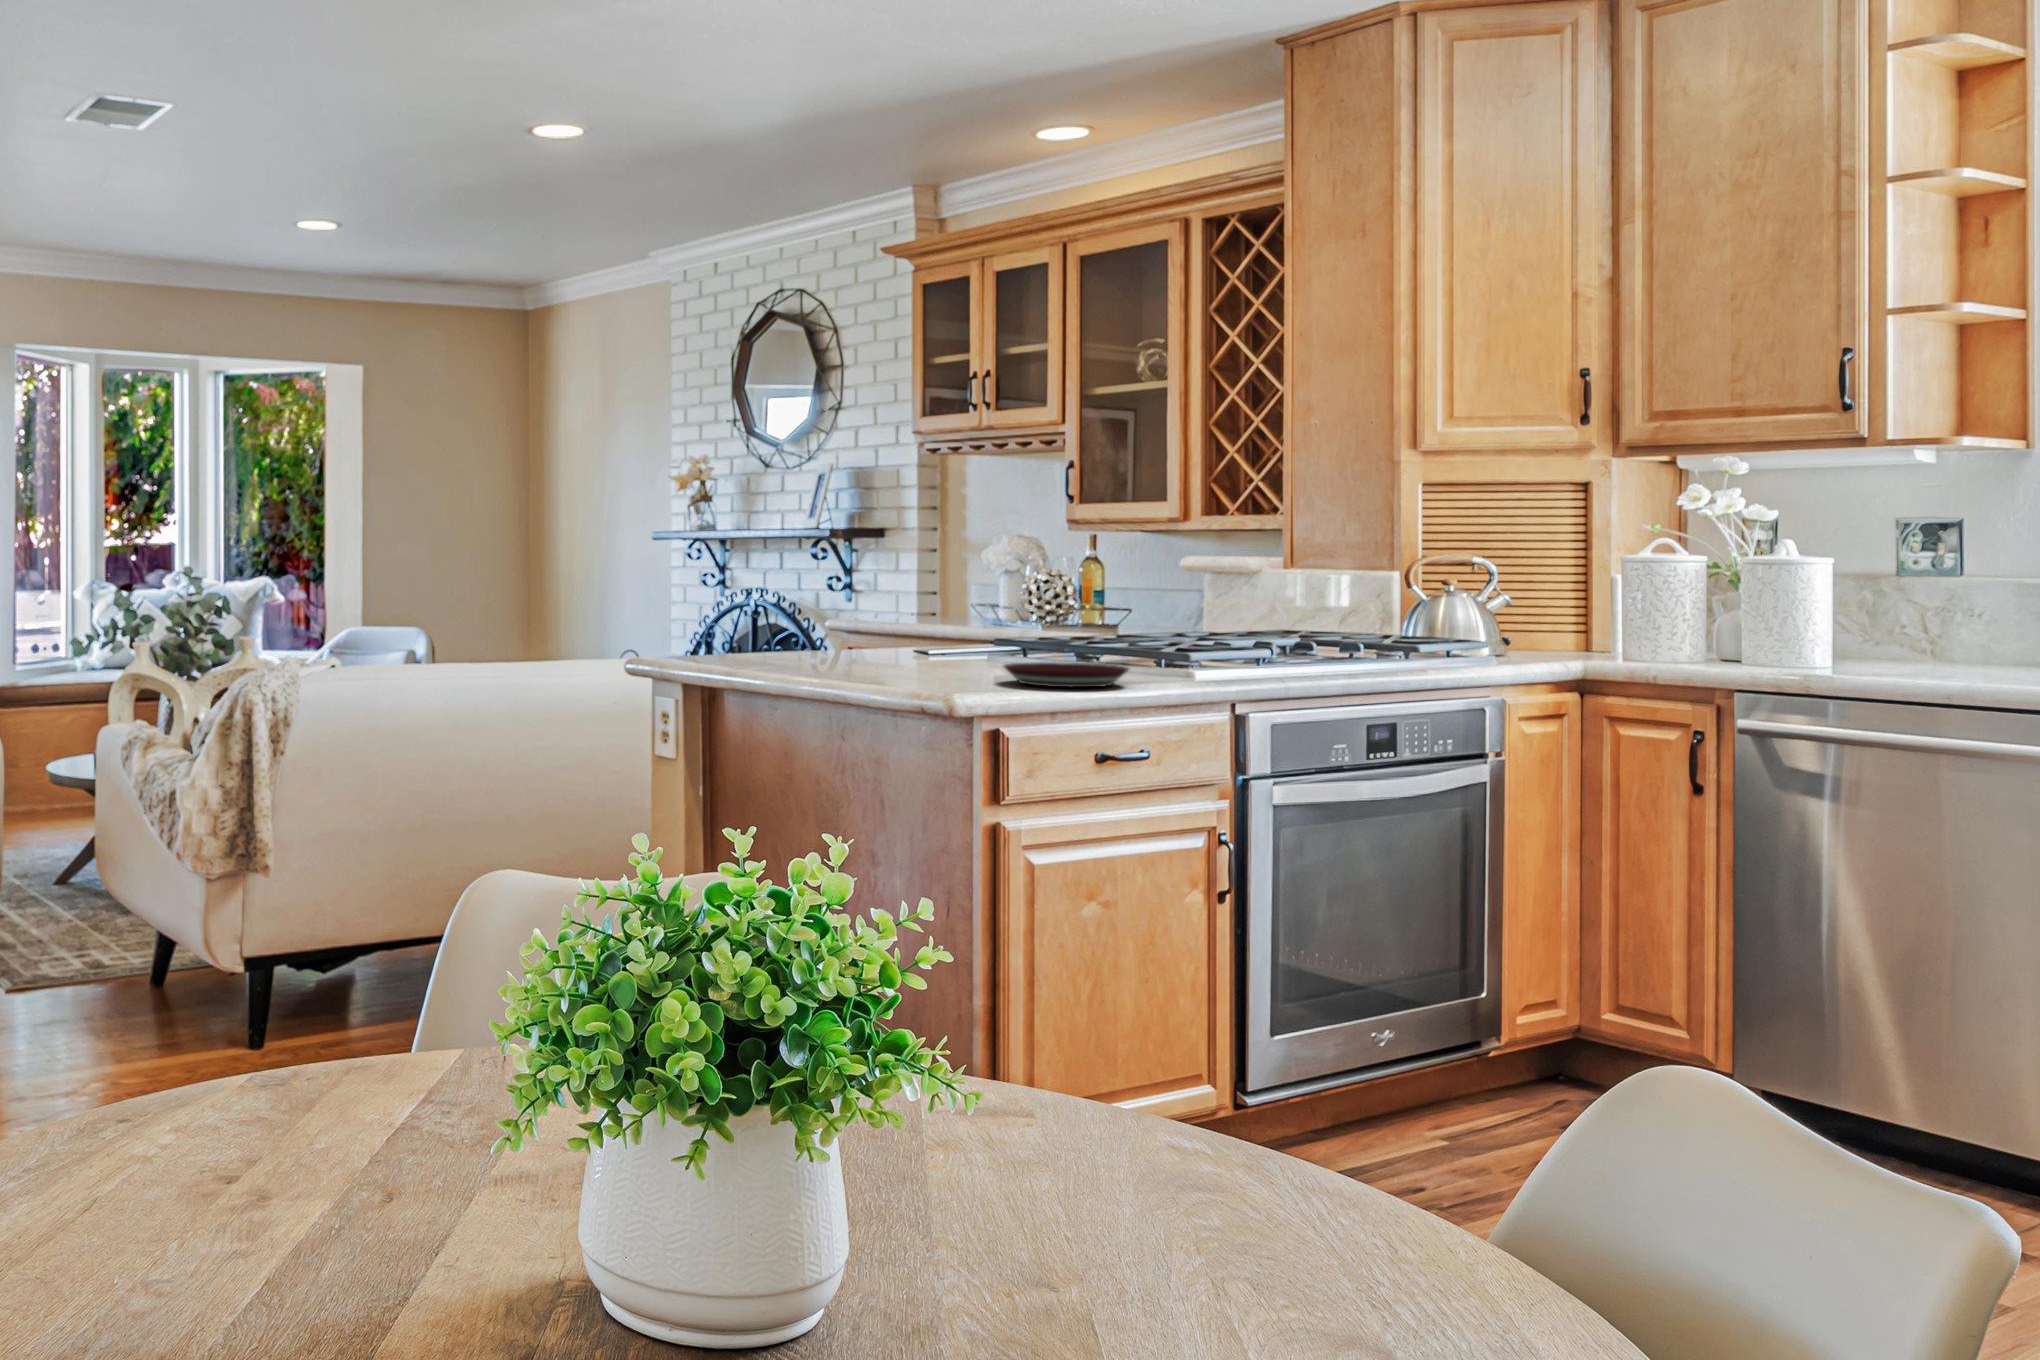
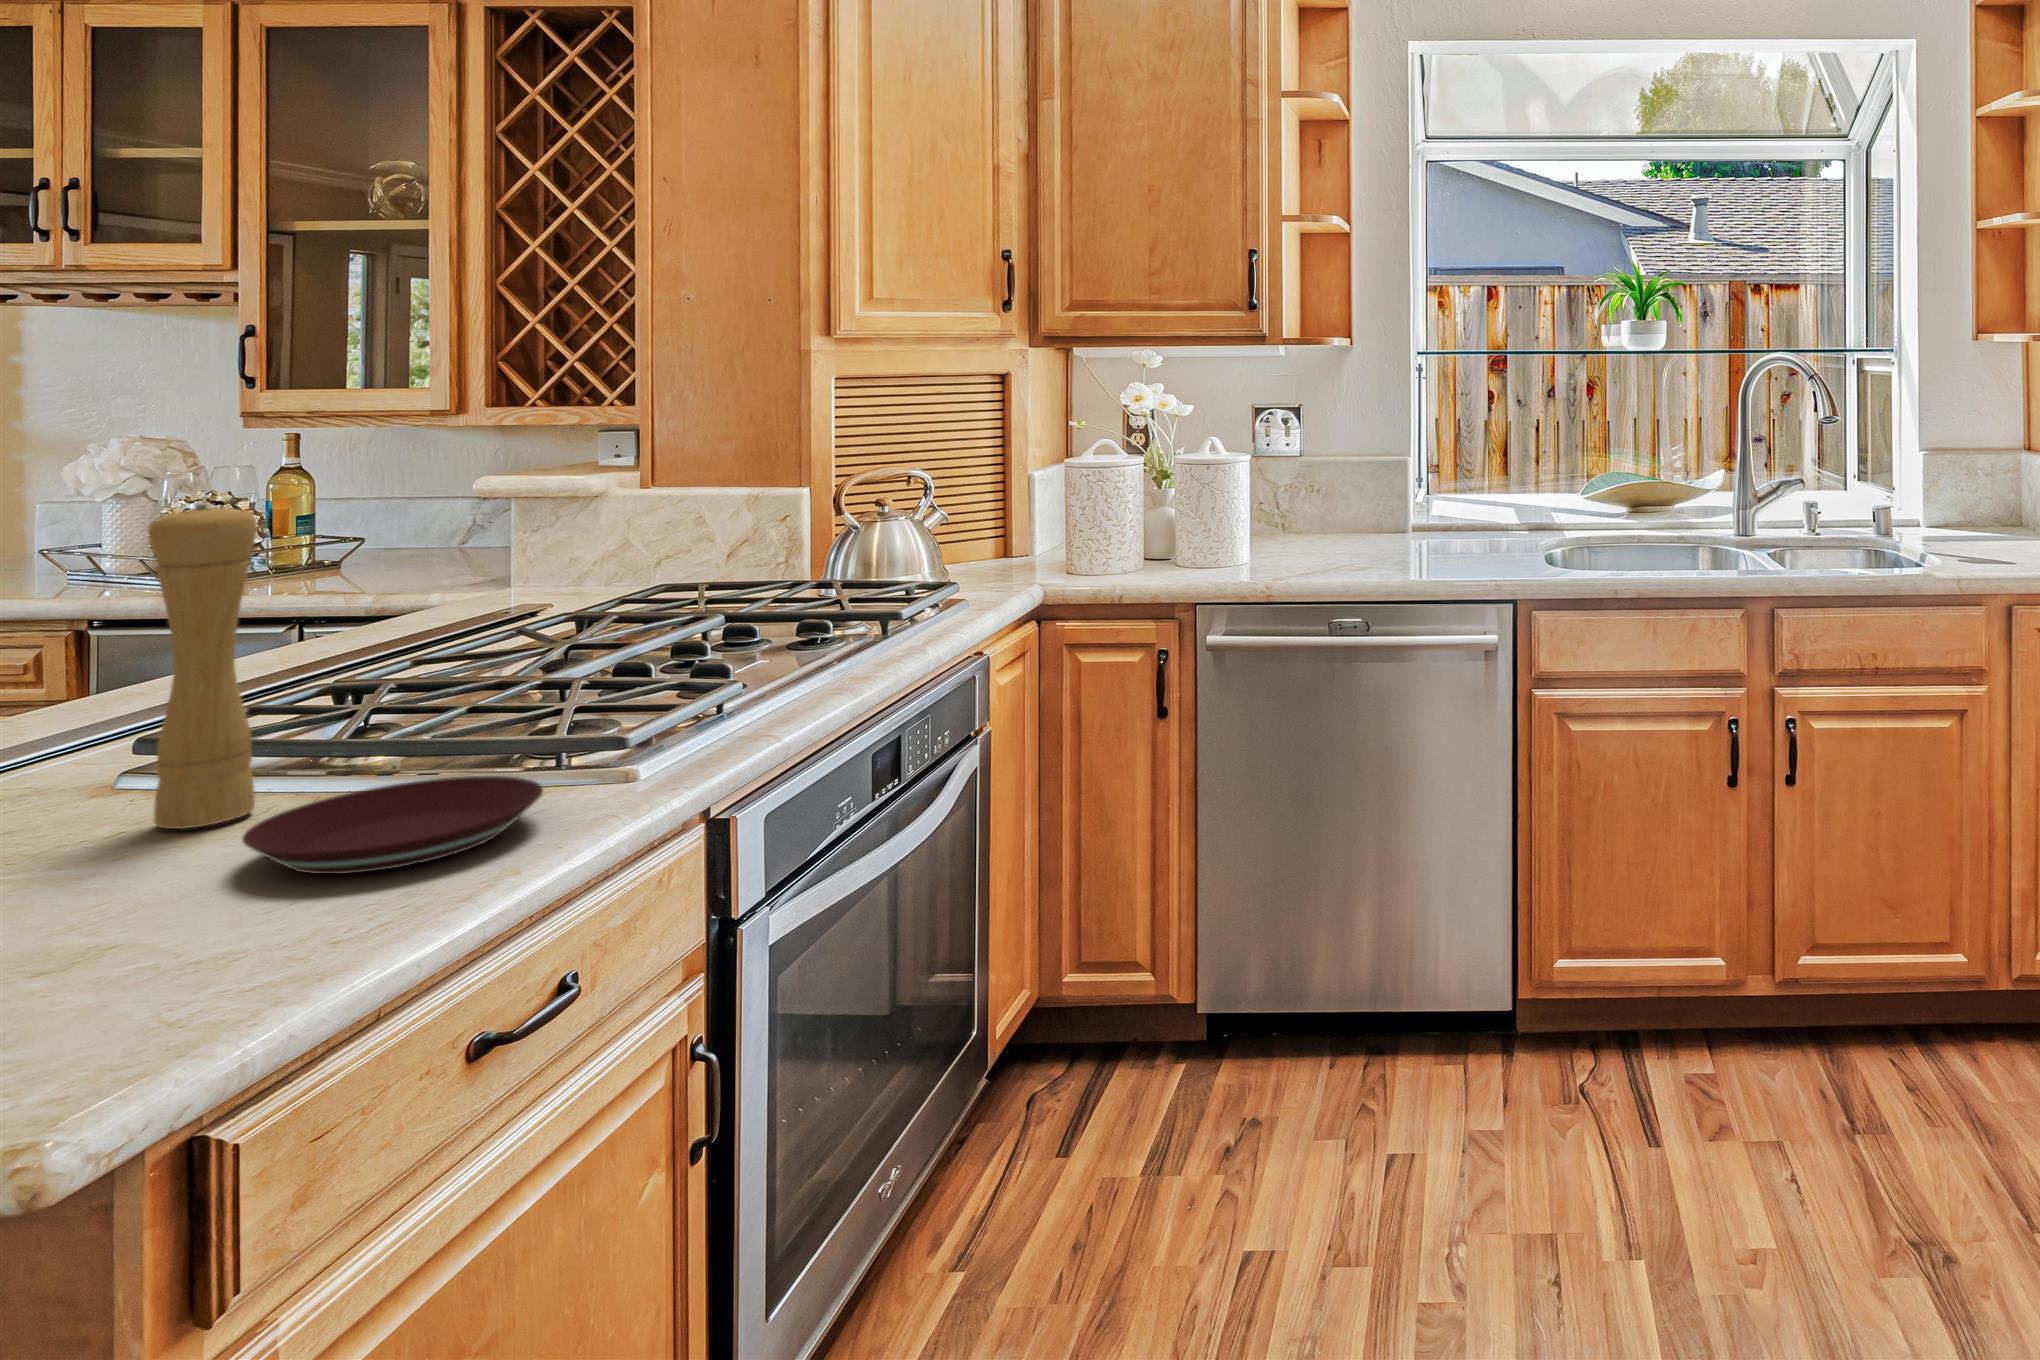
pepper mill: none [977,513,1018,672] -> present [148,504,257,829]

